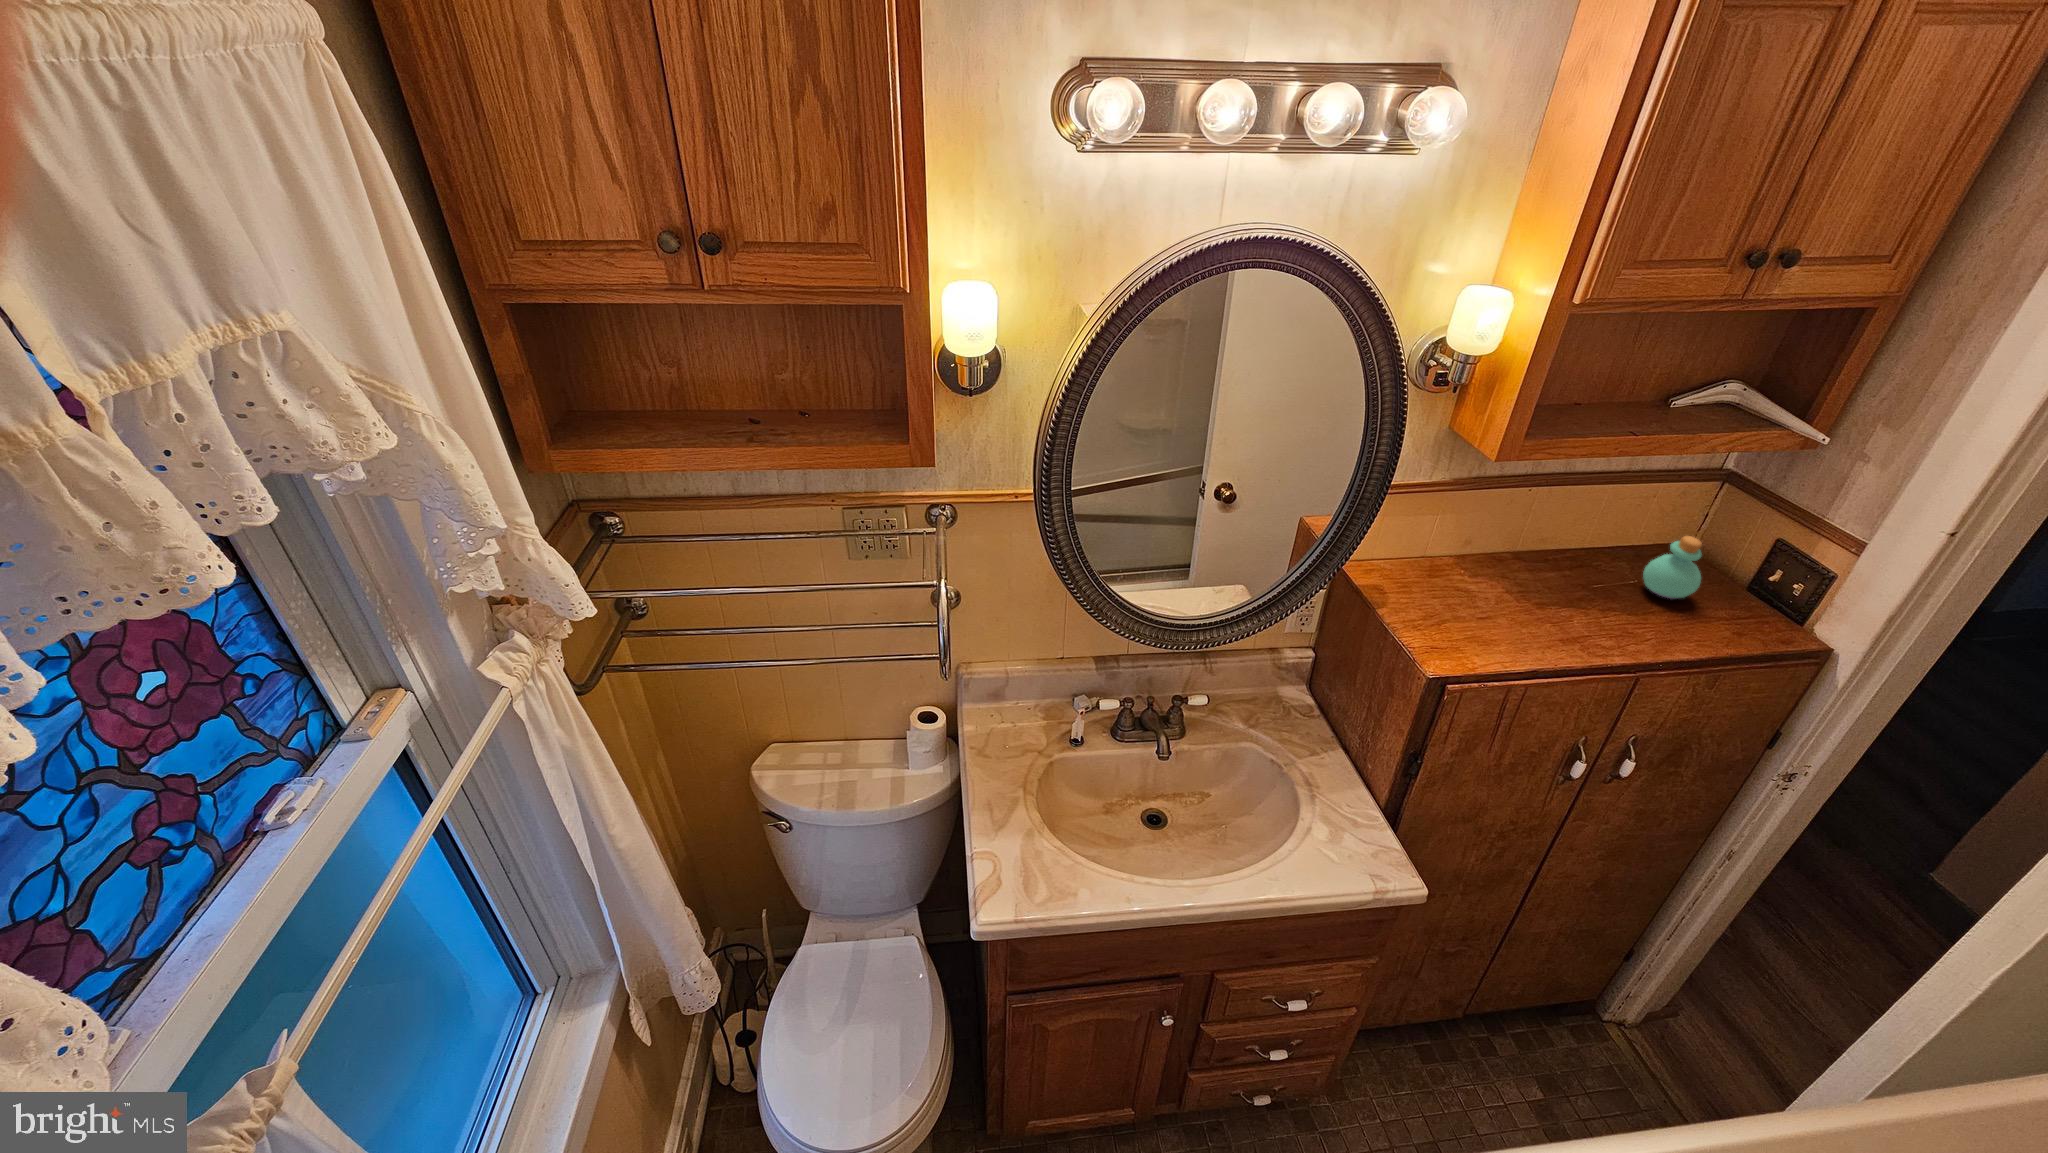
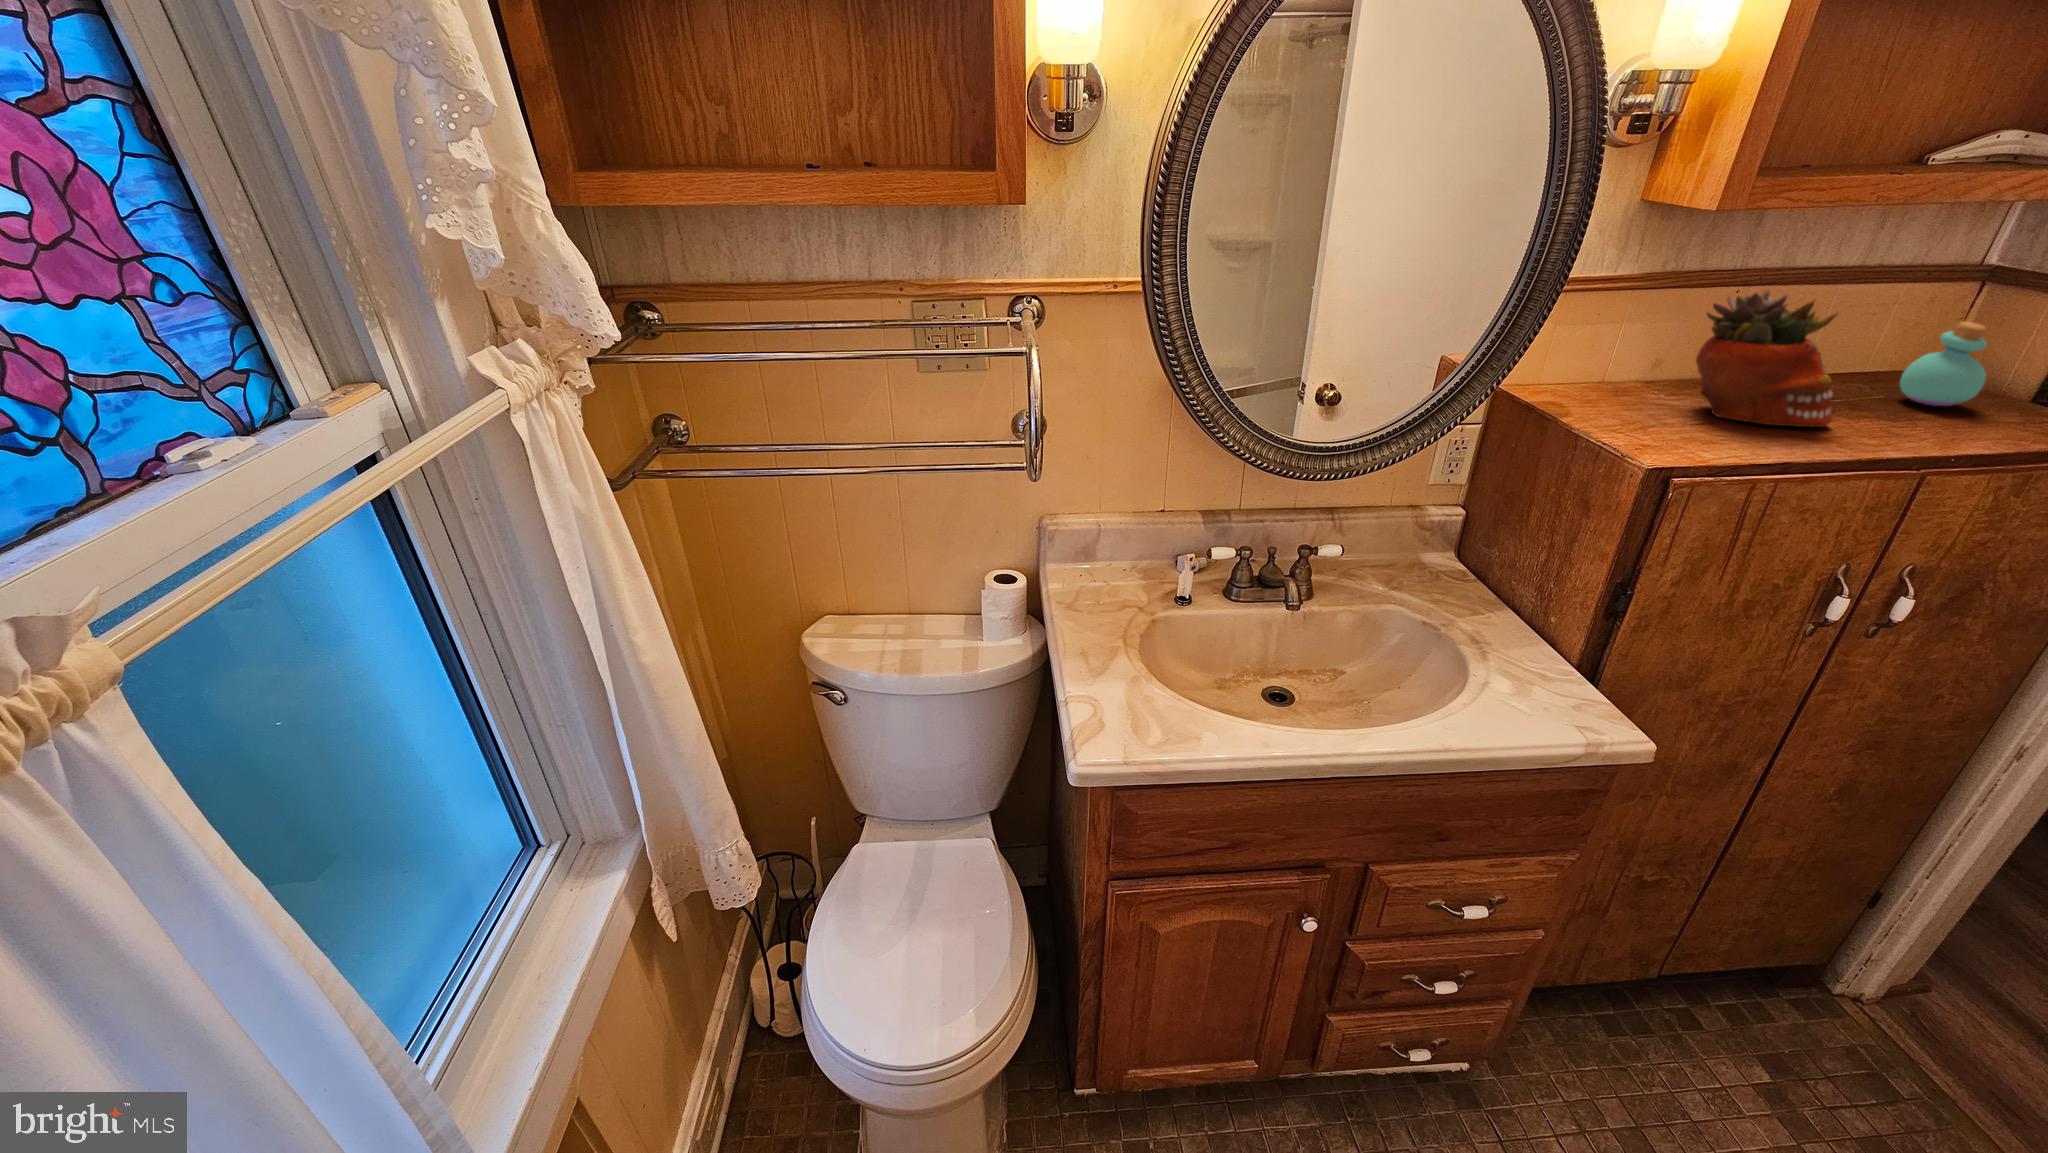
succulent planter: none [1483,516,1585,627] -> present [1696,290,1838,427]

